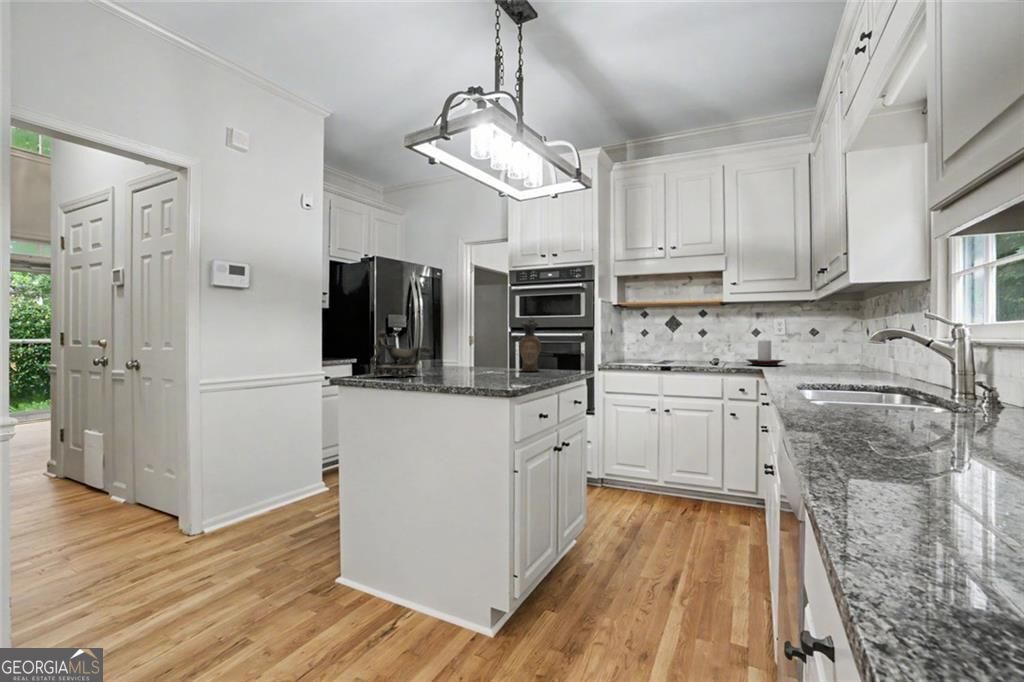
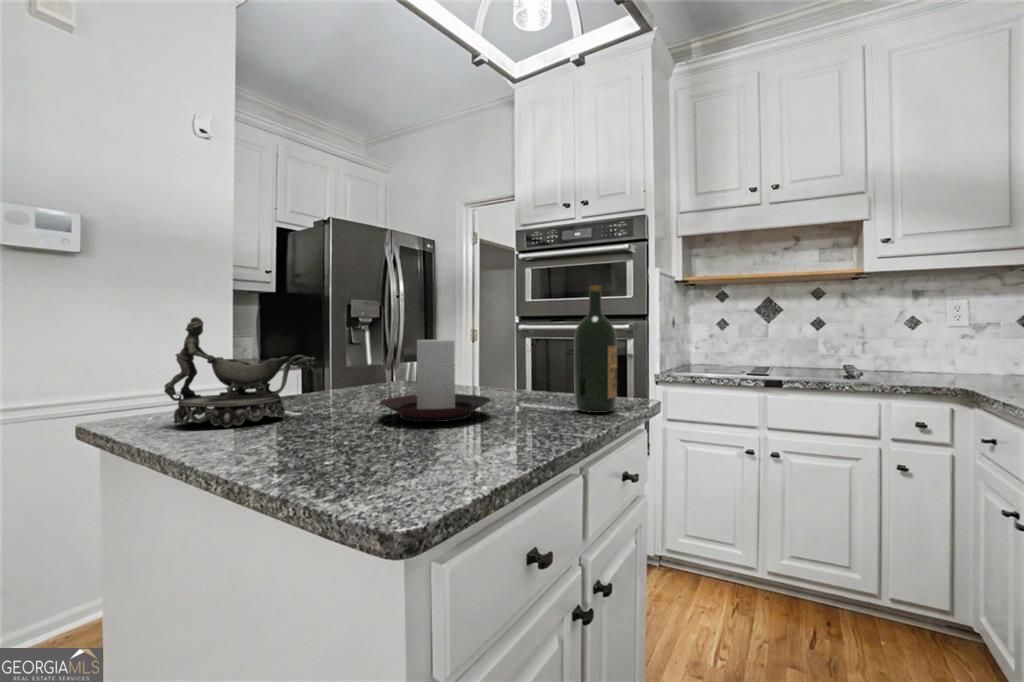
wine bottle: none [551,315,571,374] -> present [574,285,617,413]
ceramic pitcher: present [519,317,541,371] -> none [511,293,556,401]
candle holder: present [747,340,784,366] -> present [380,339,491,422]

